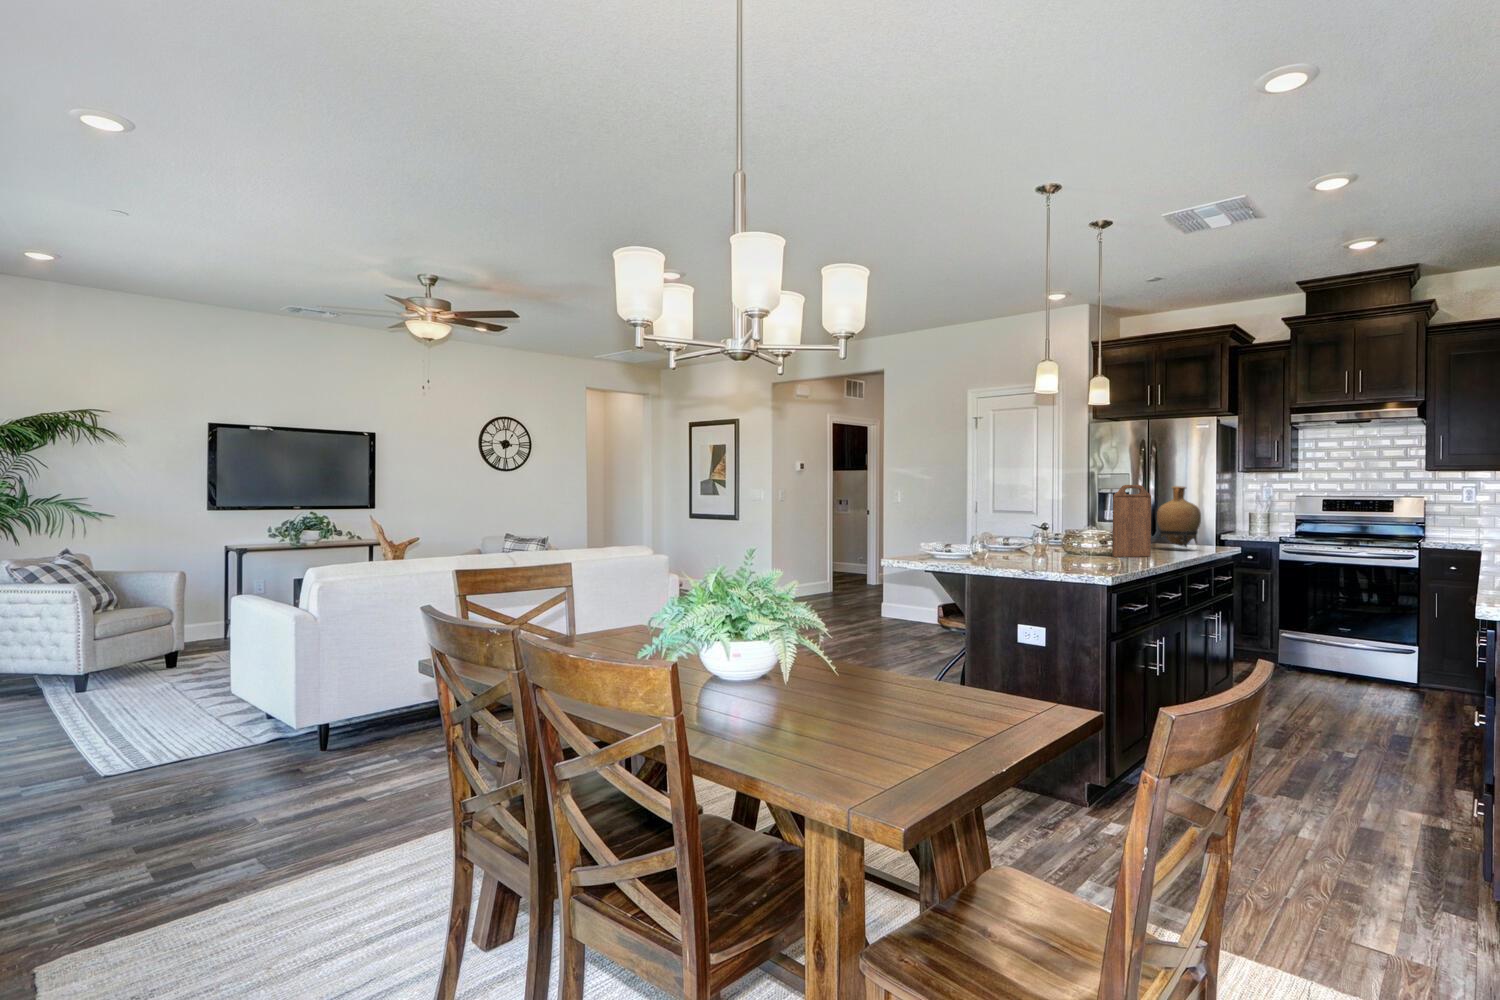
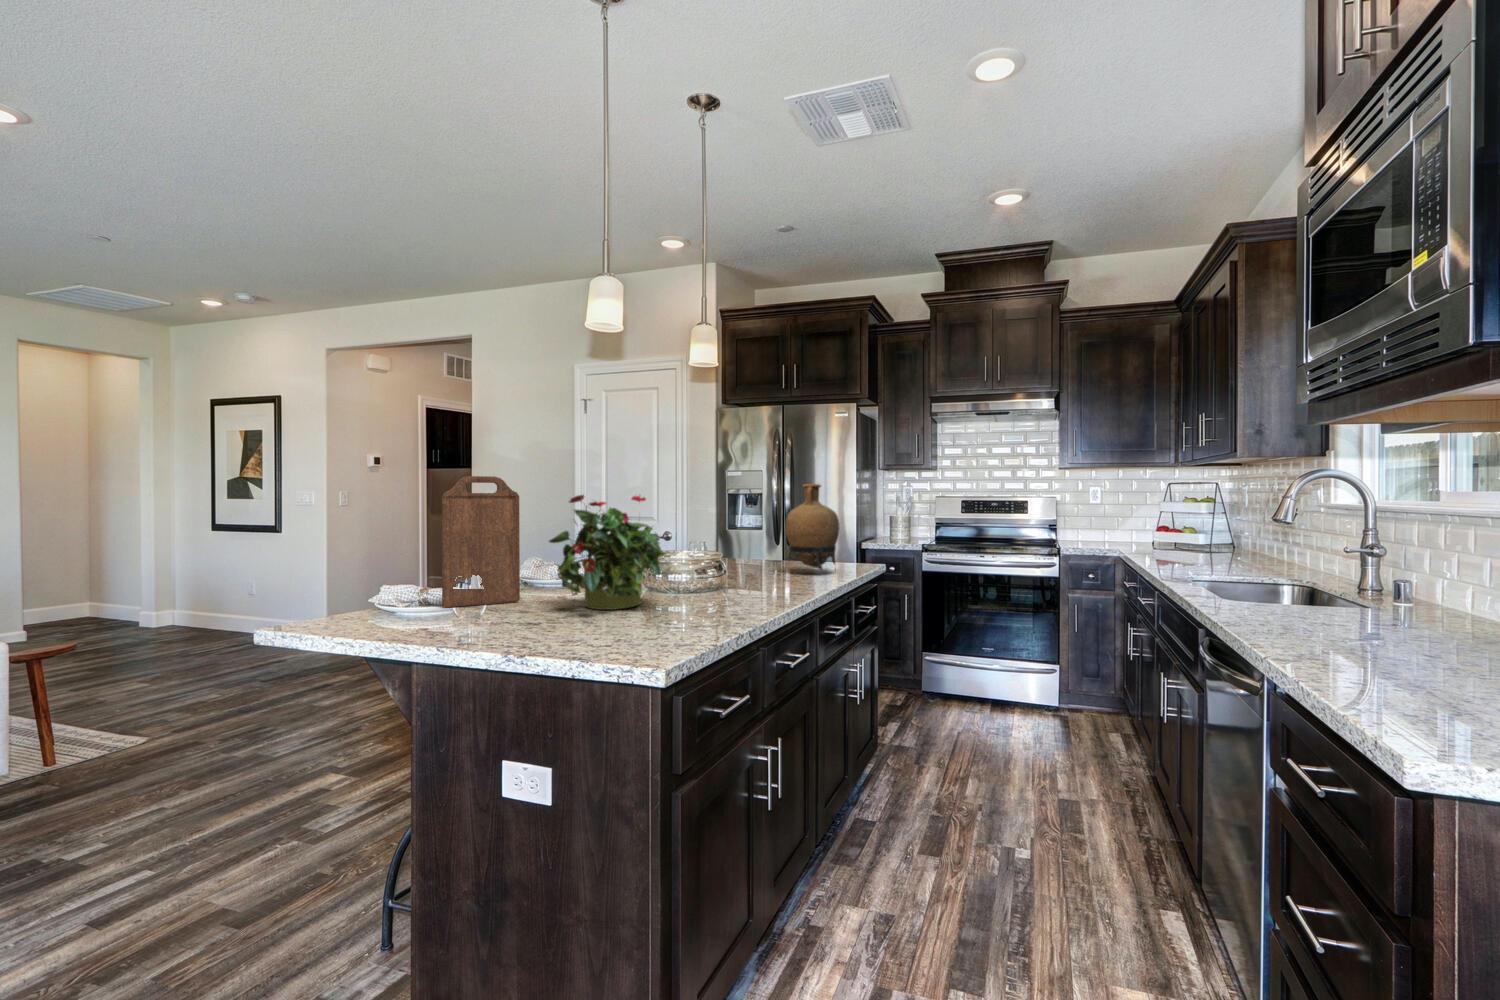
cutting board: present [1112,485,1151,557] -> present [442,476,520,607]
potted plant: none [1016,493,1090,559] -> present [549,495,666,610]

